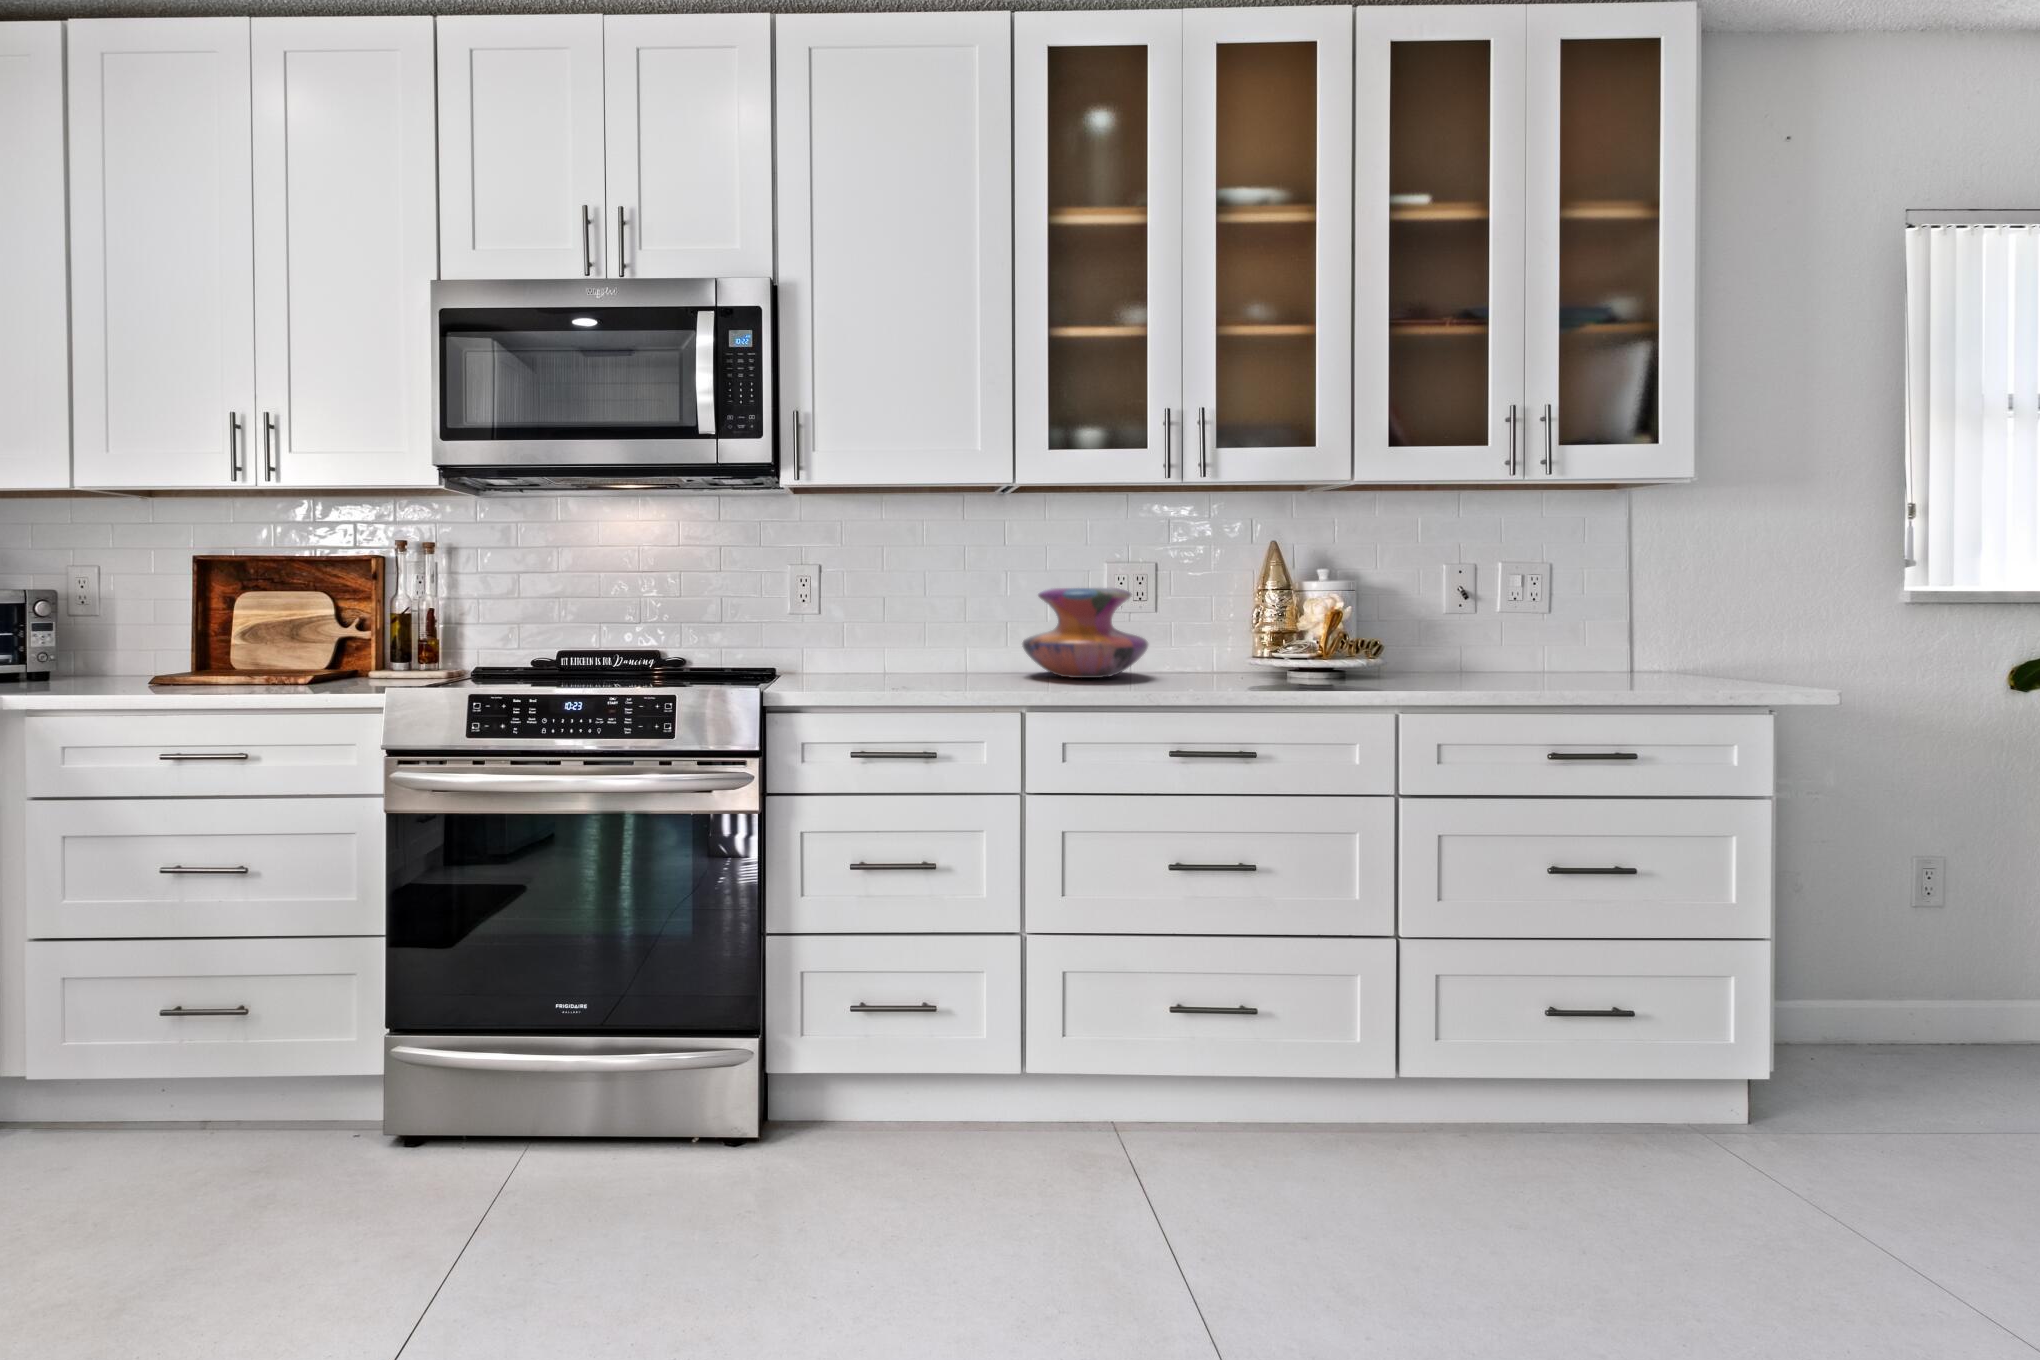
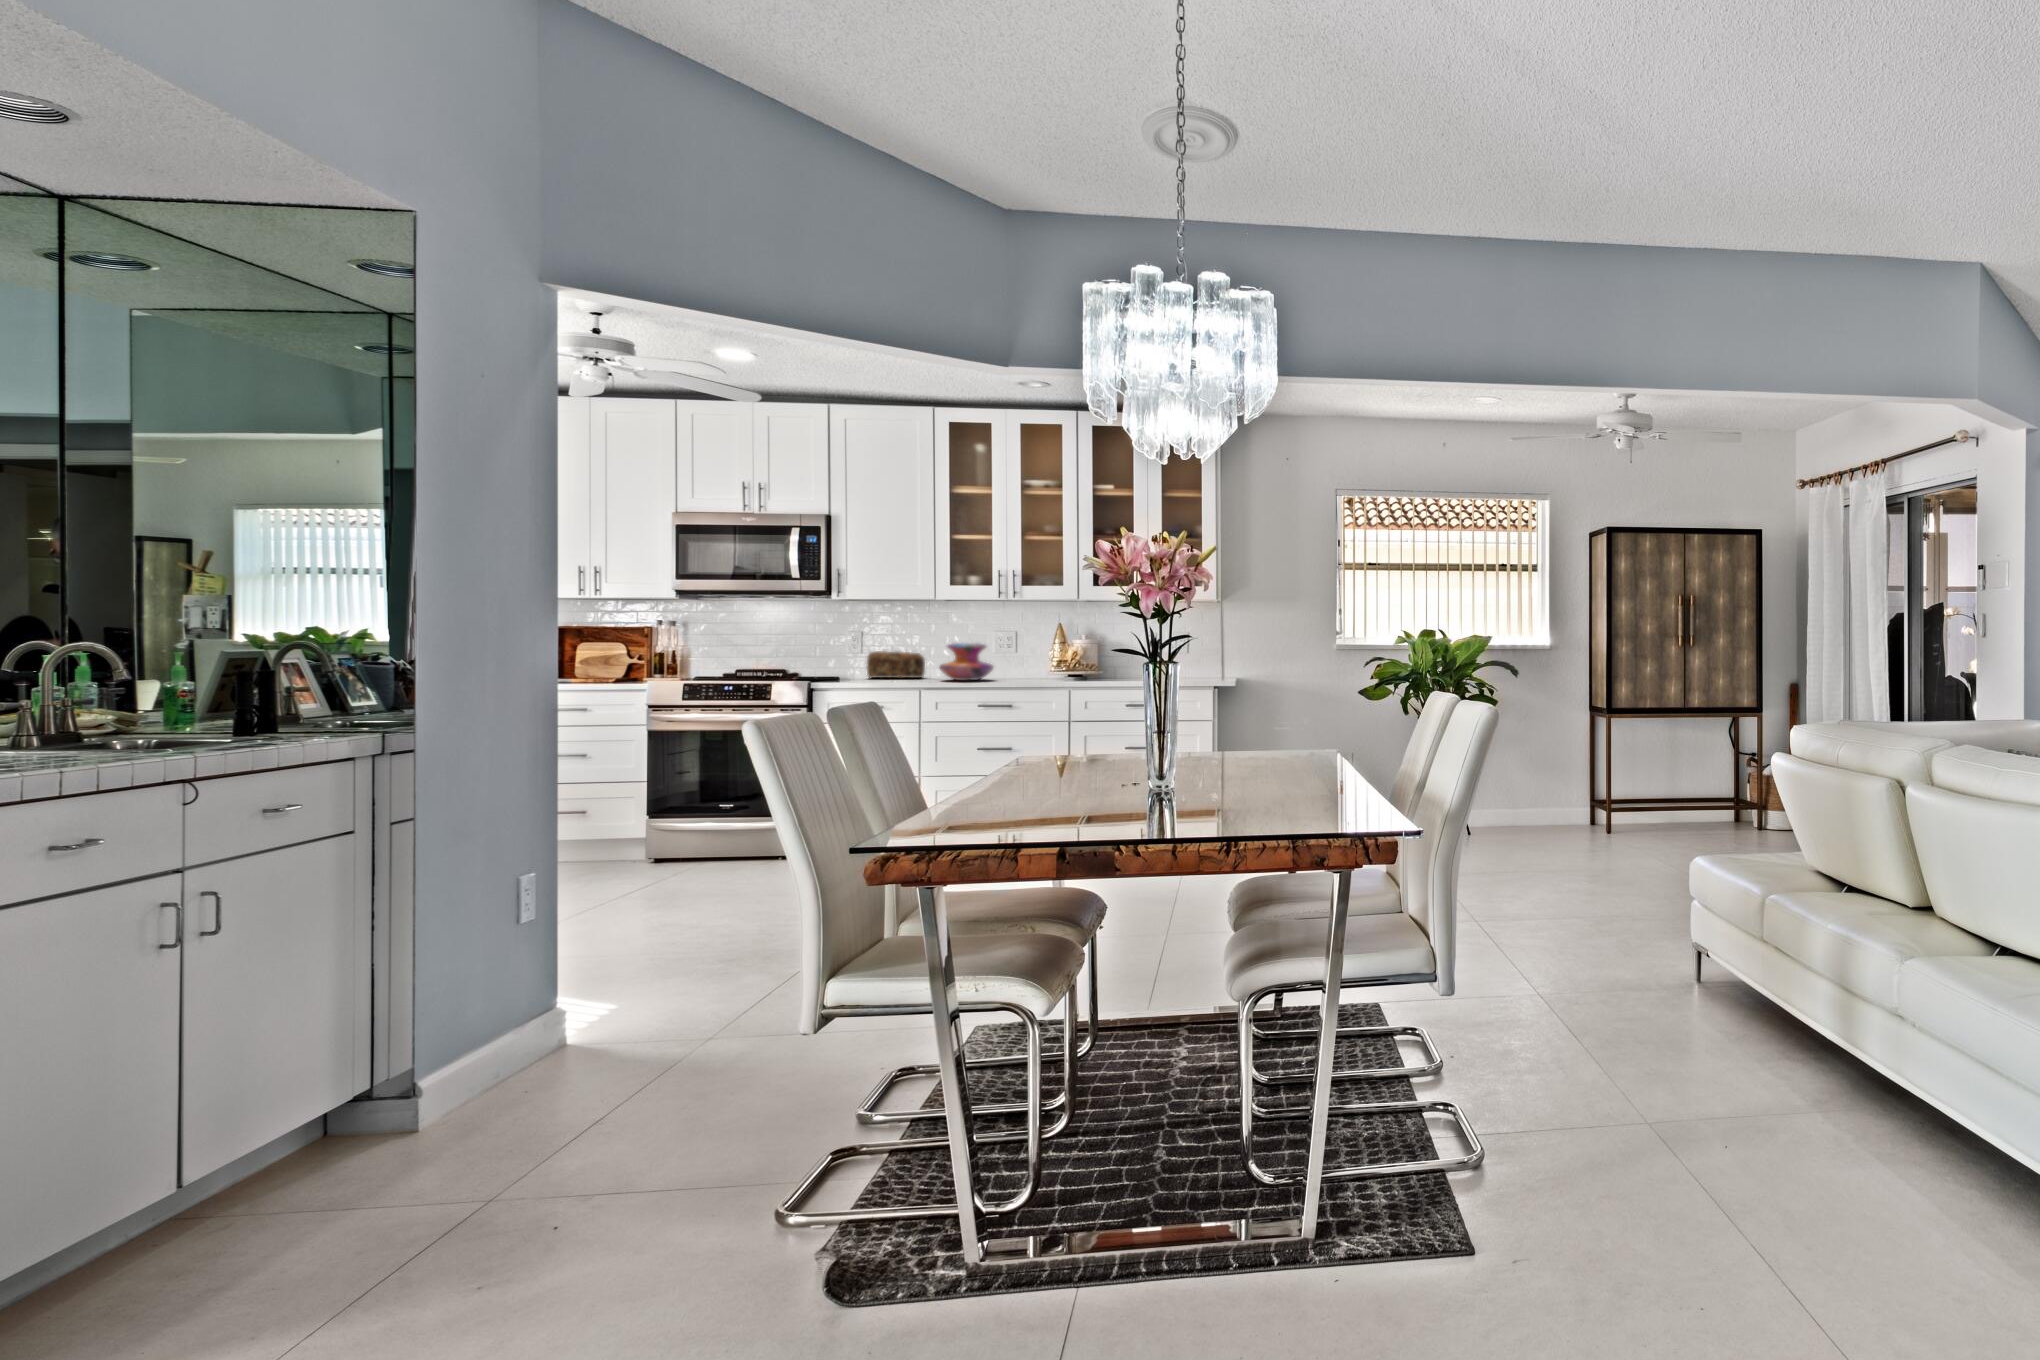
bread loaf: none [847,607,967,670] -> present [867,651,925,678]

